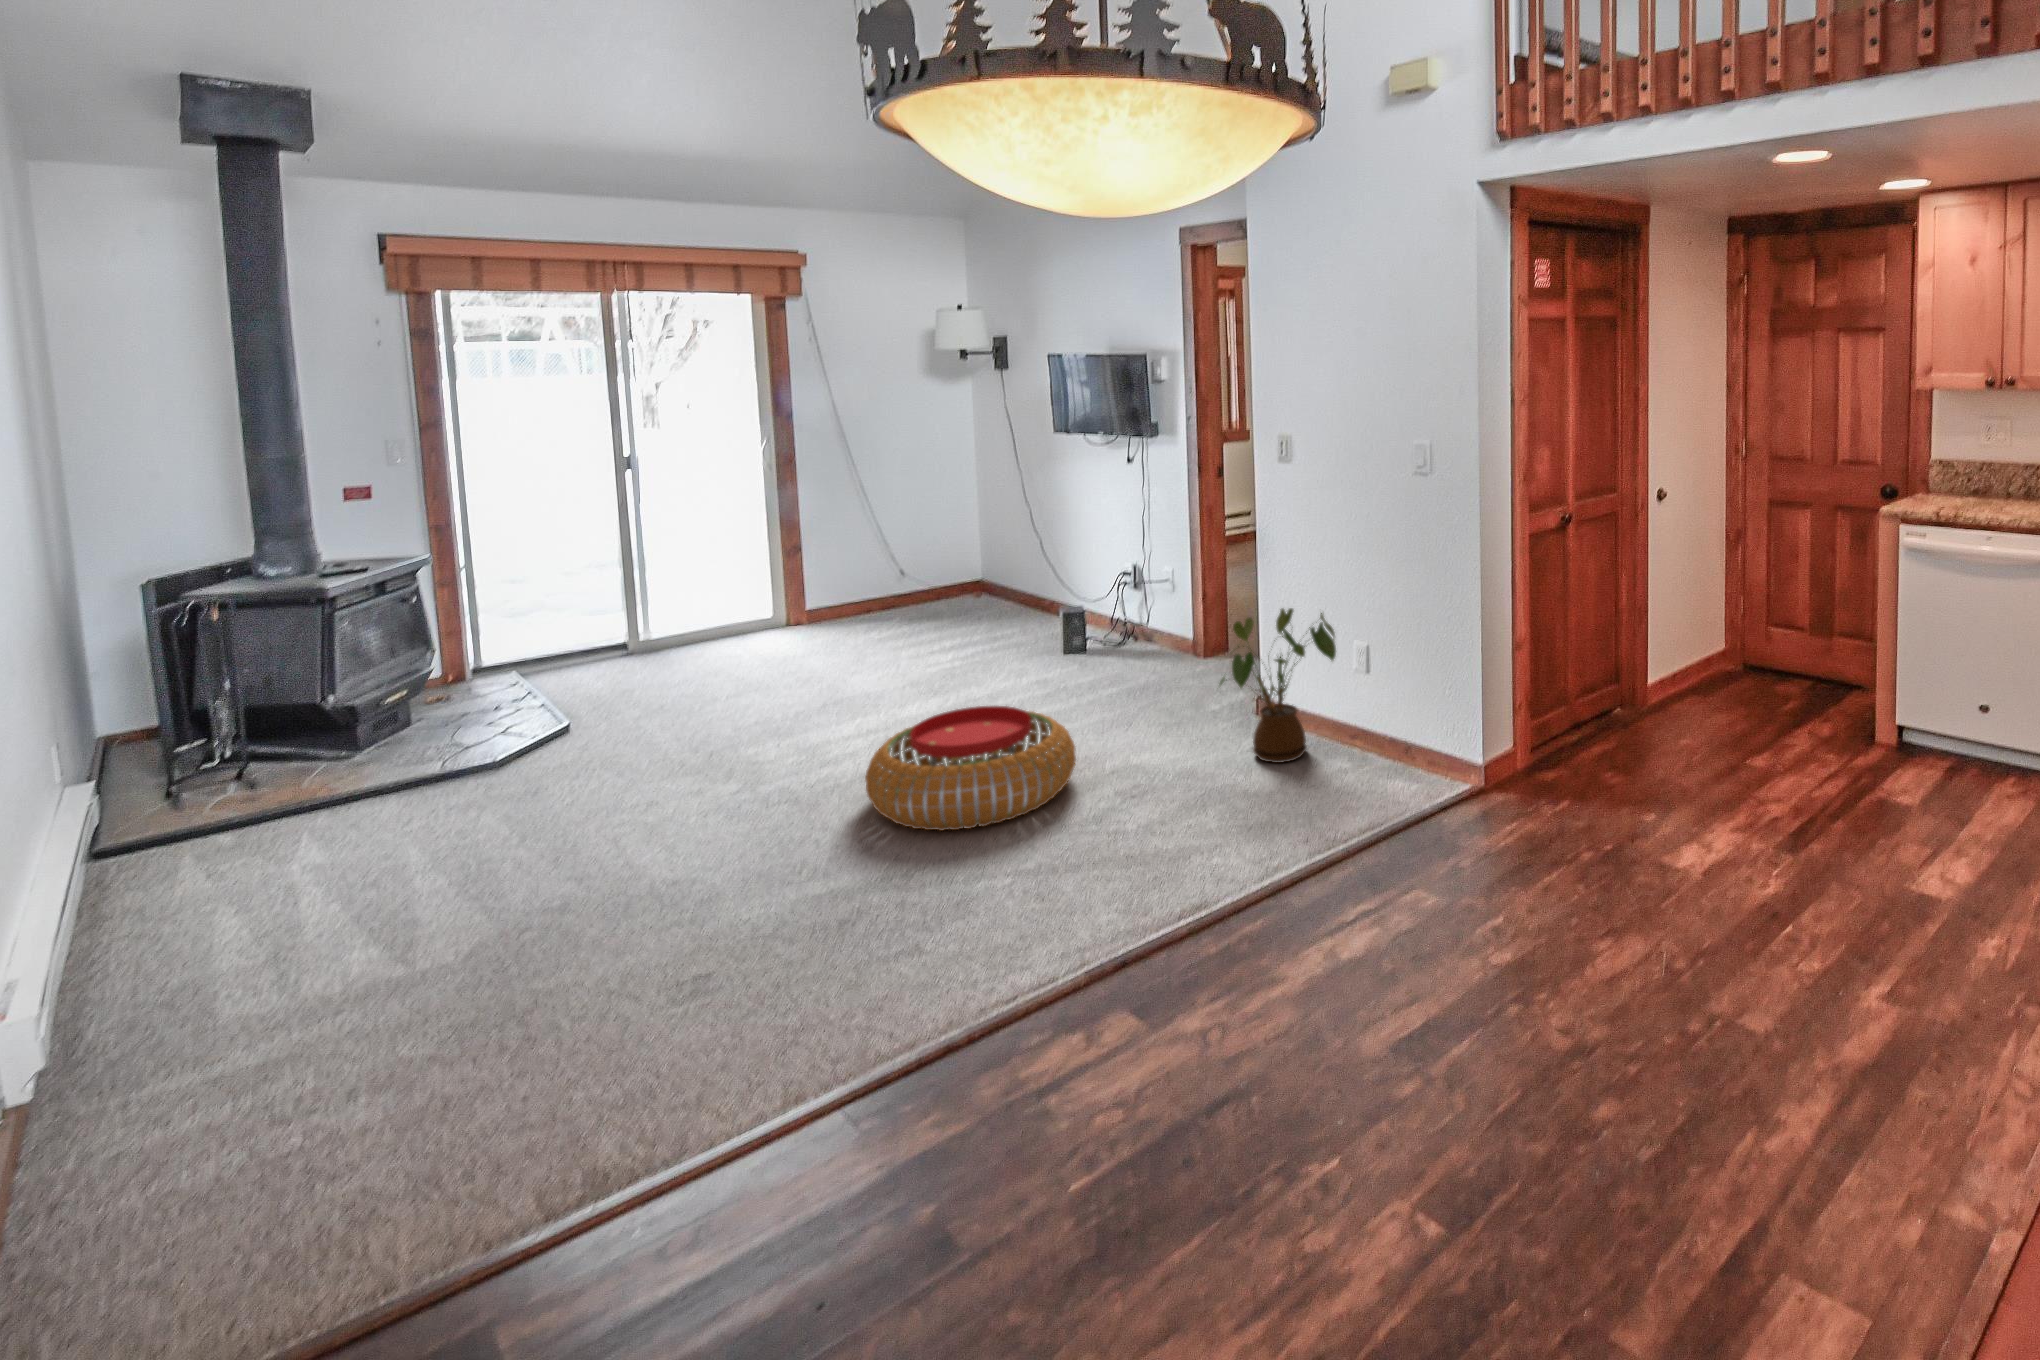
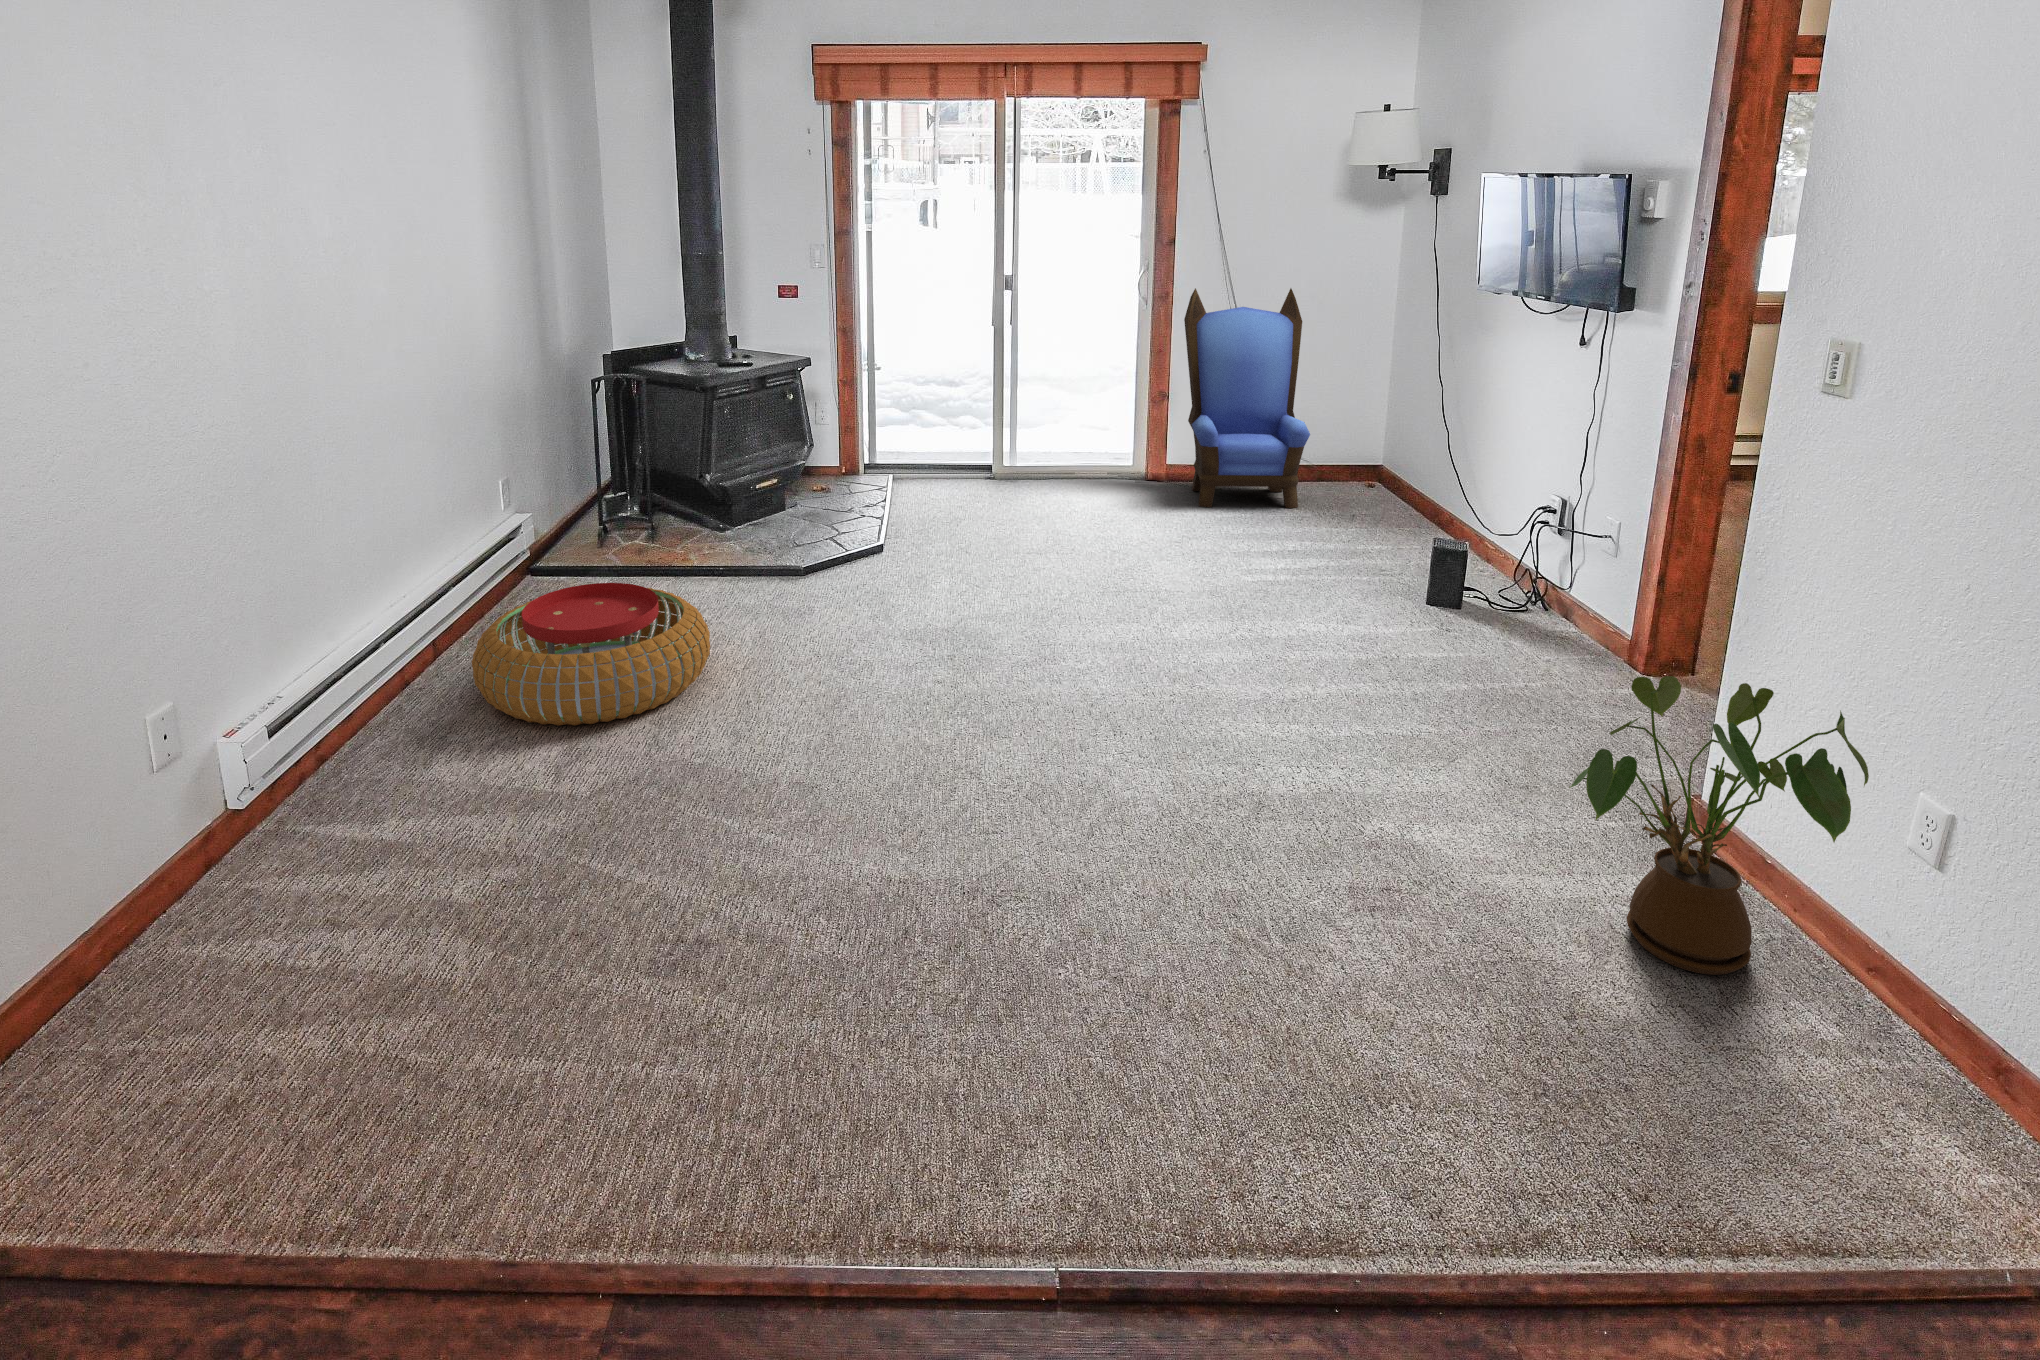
armchair: none [812,446,938,634] -> present [1184,288,1310,508]
pouf: present [865,706,1076,831] -> present [472,583,710,726]

